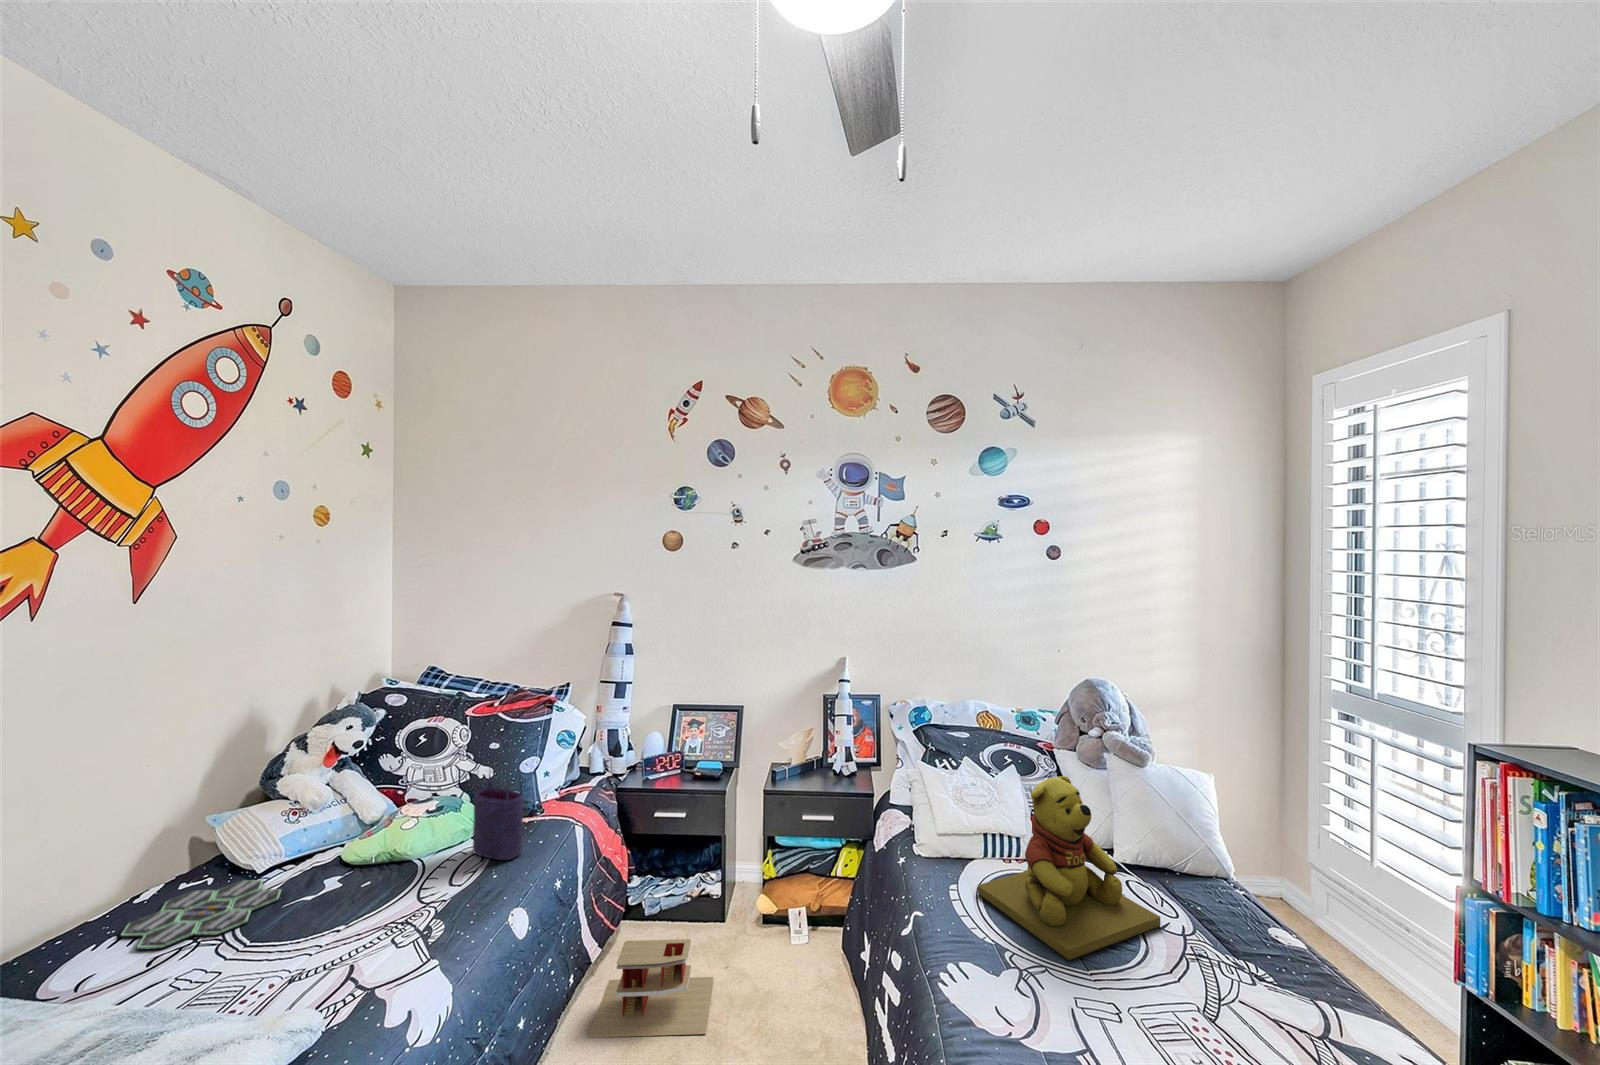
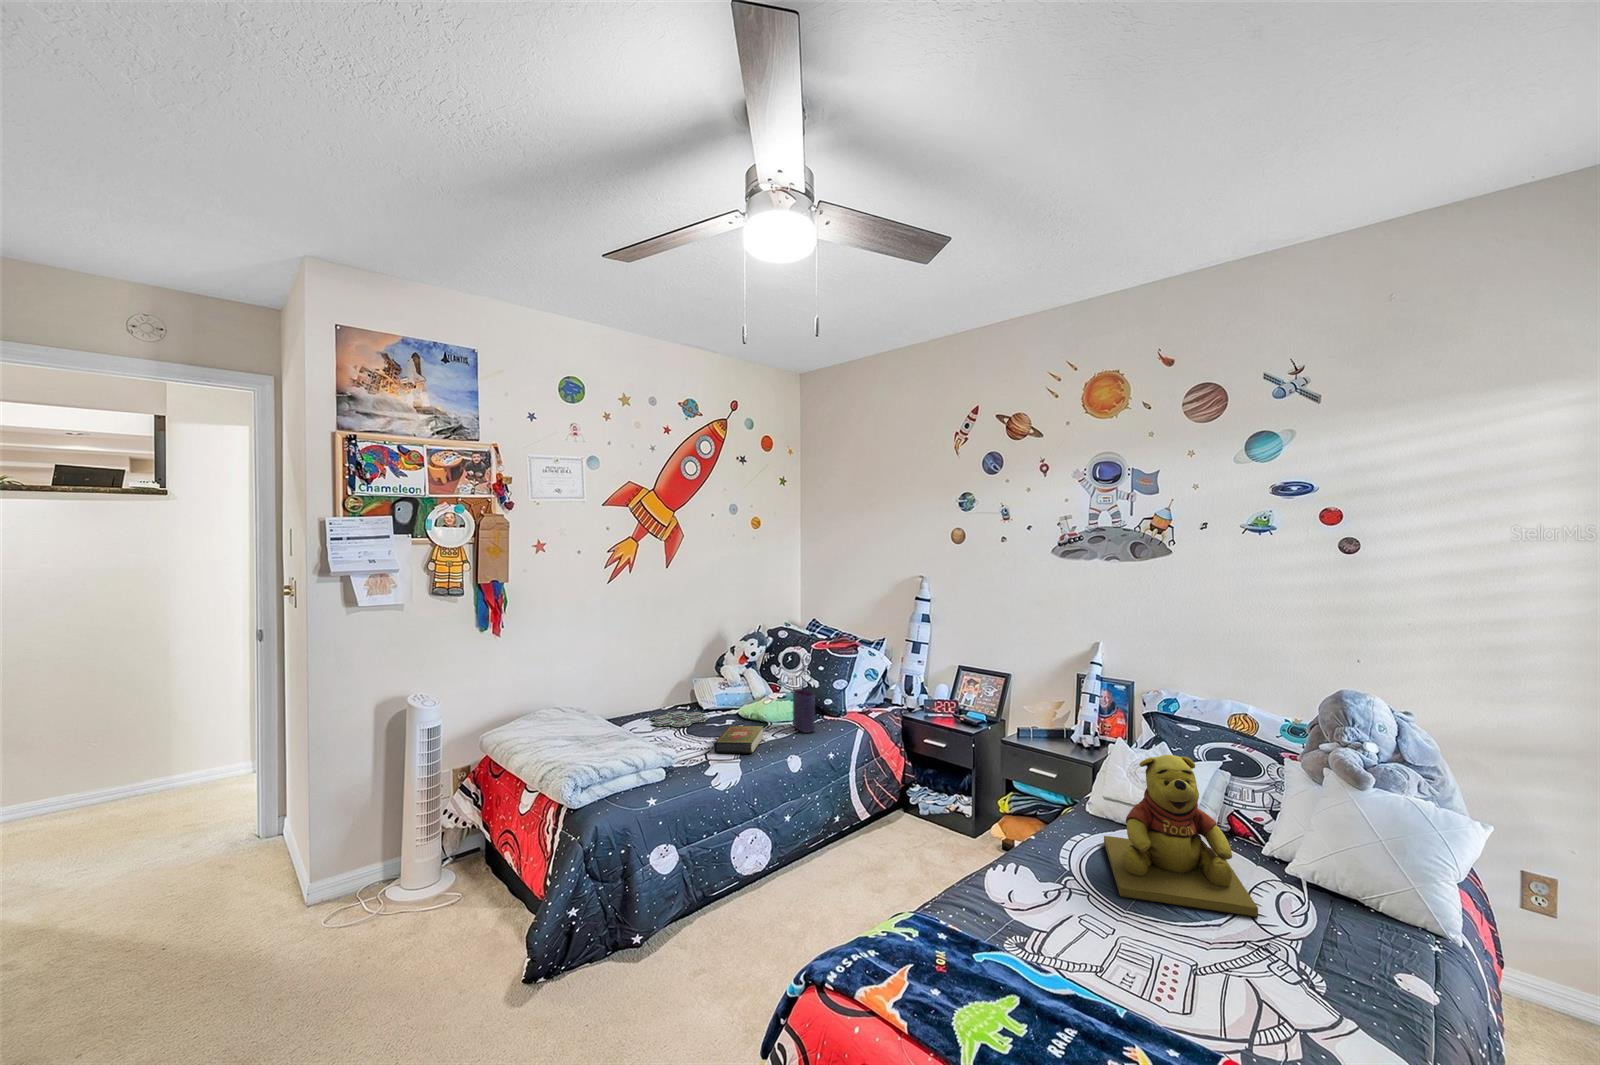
book: none [362,874,451,965] -> present [714,726,763,753]
toy house: present [588,939,714,1038] -> none [845,812,941,885]

